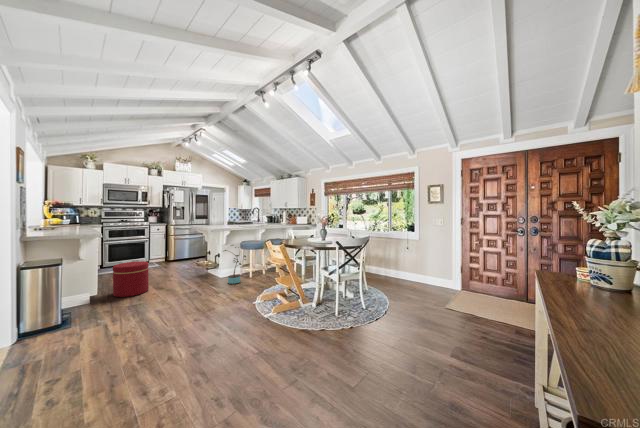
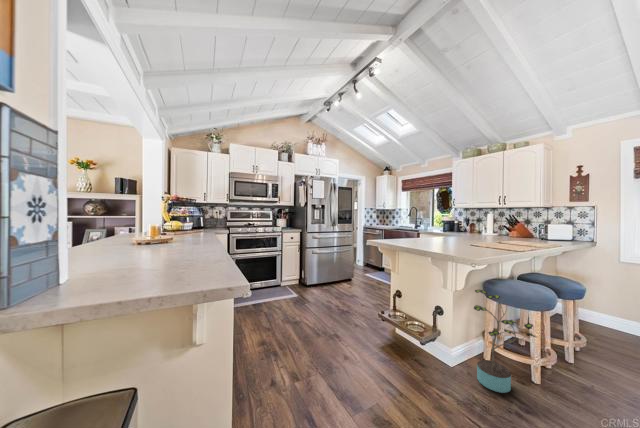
ottoman: present [113,261,149,297] -> none [258,314,320,411]

